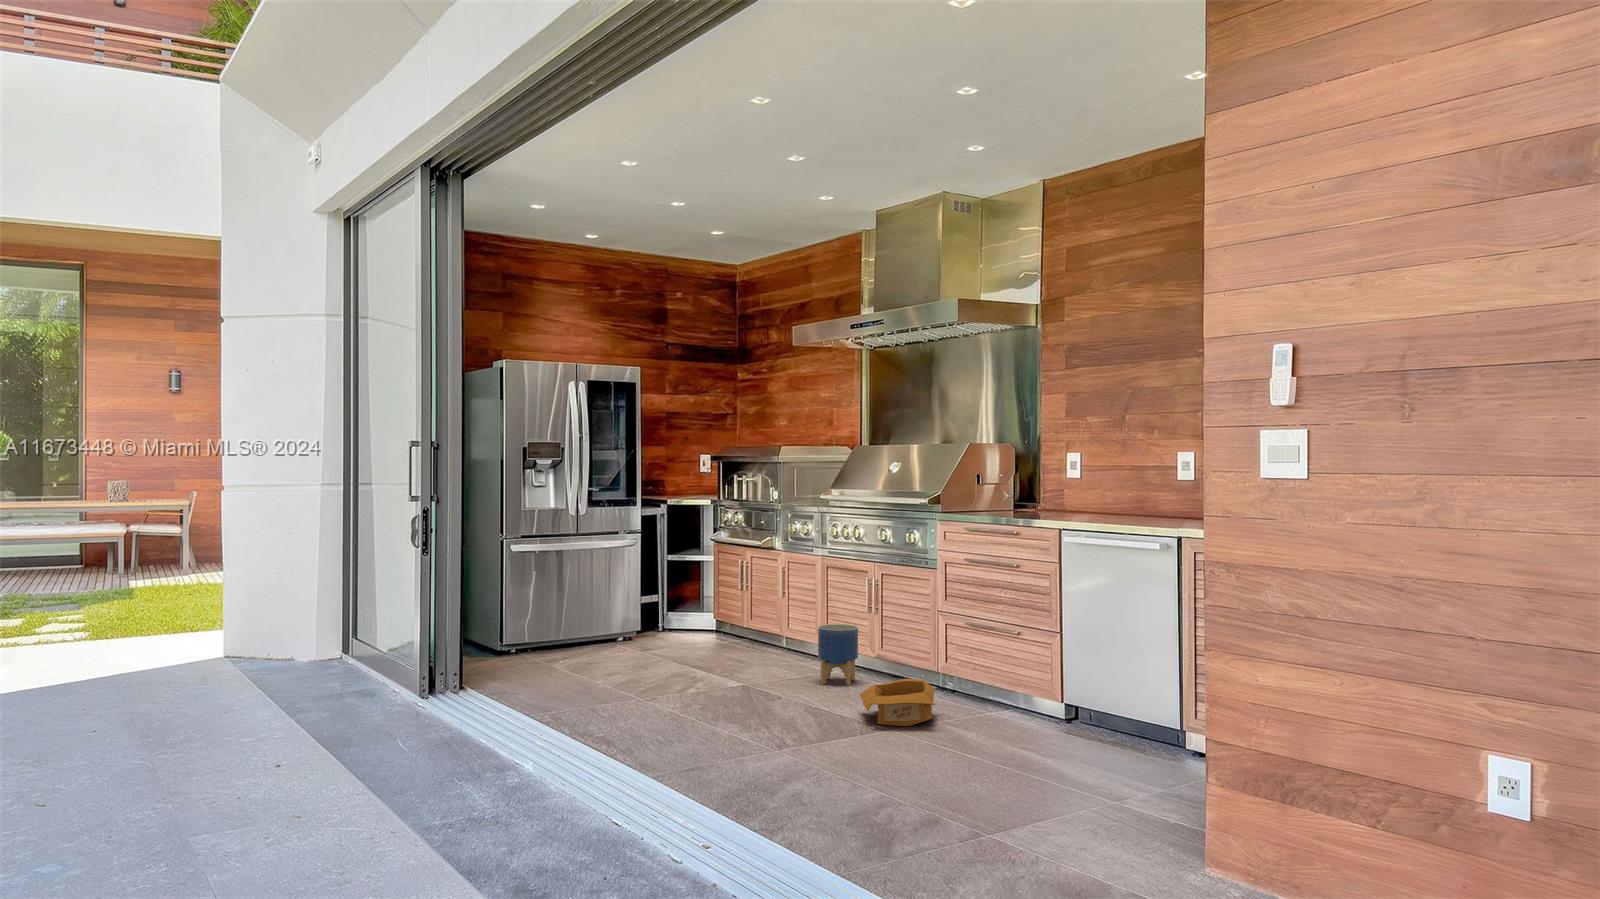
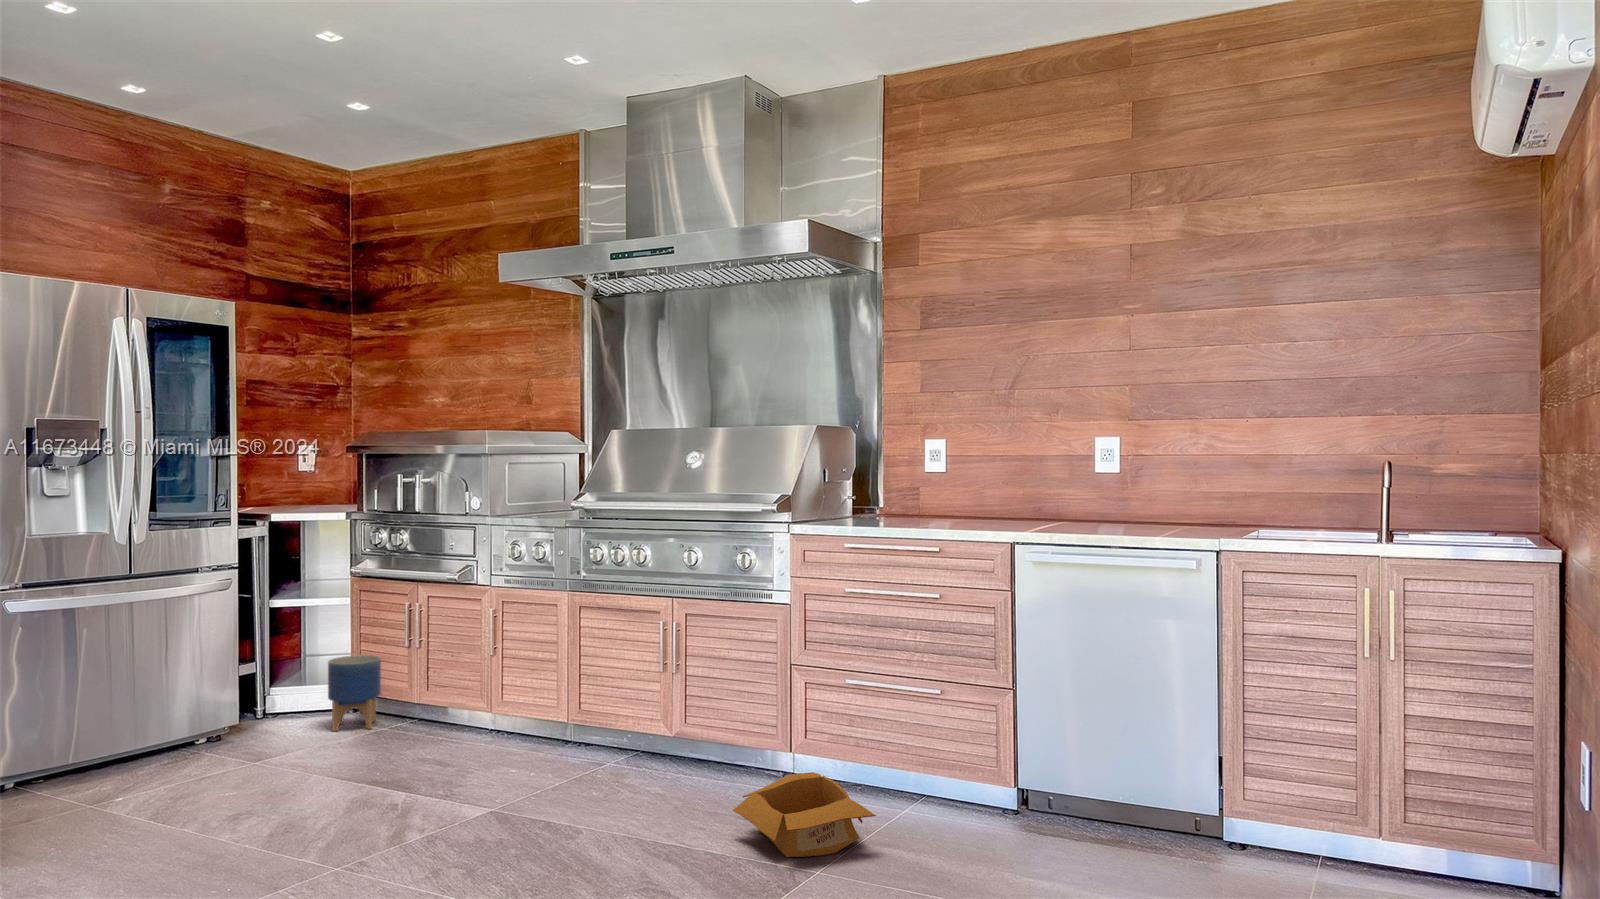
planter: present [818,624,858,685] -> present [328,655,381,731]

